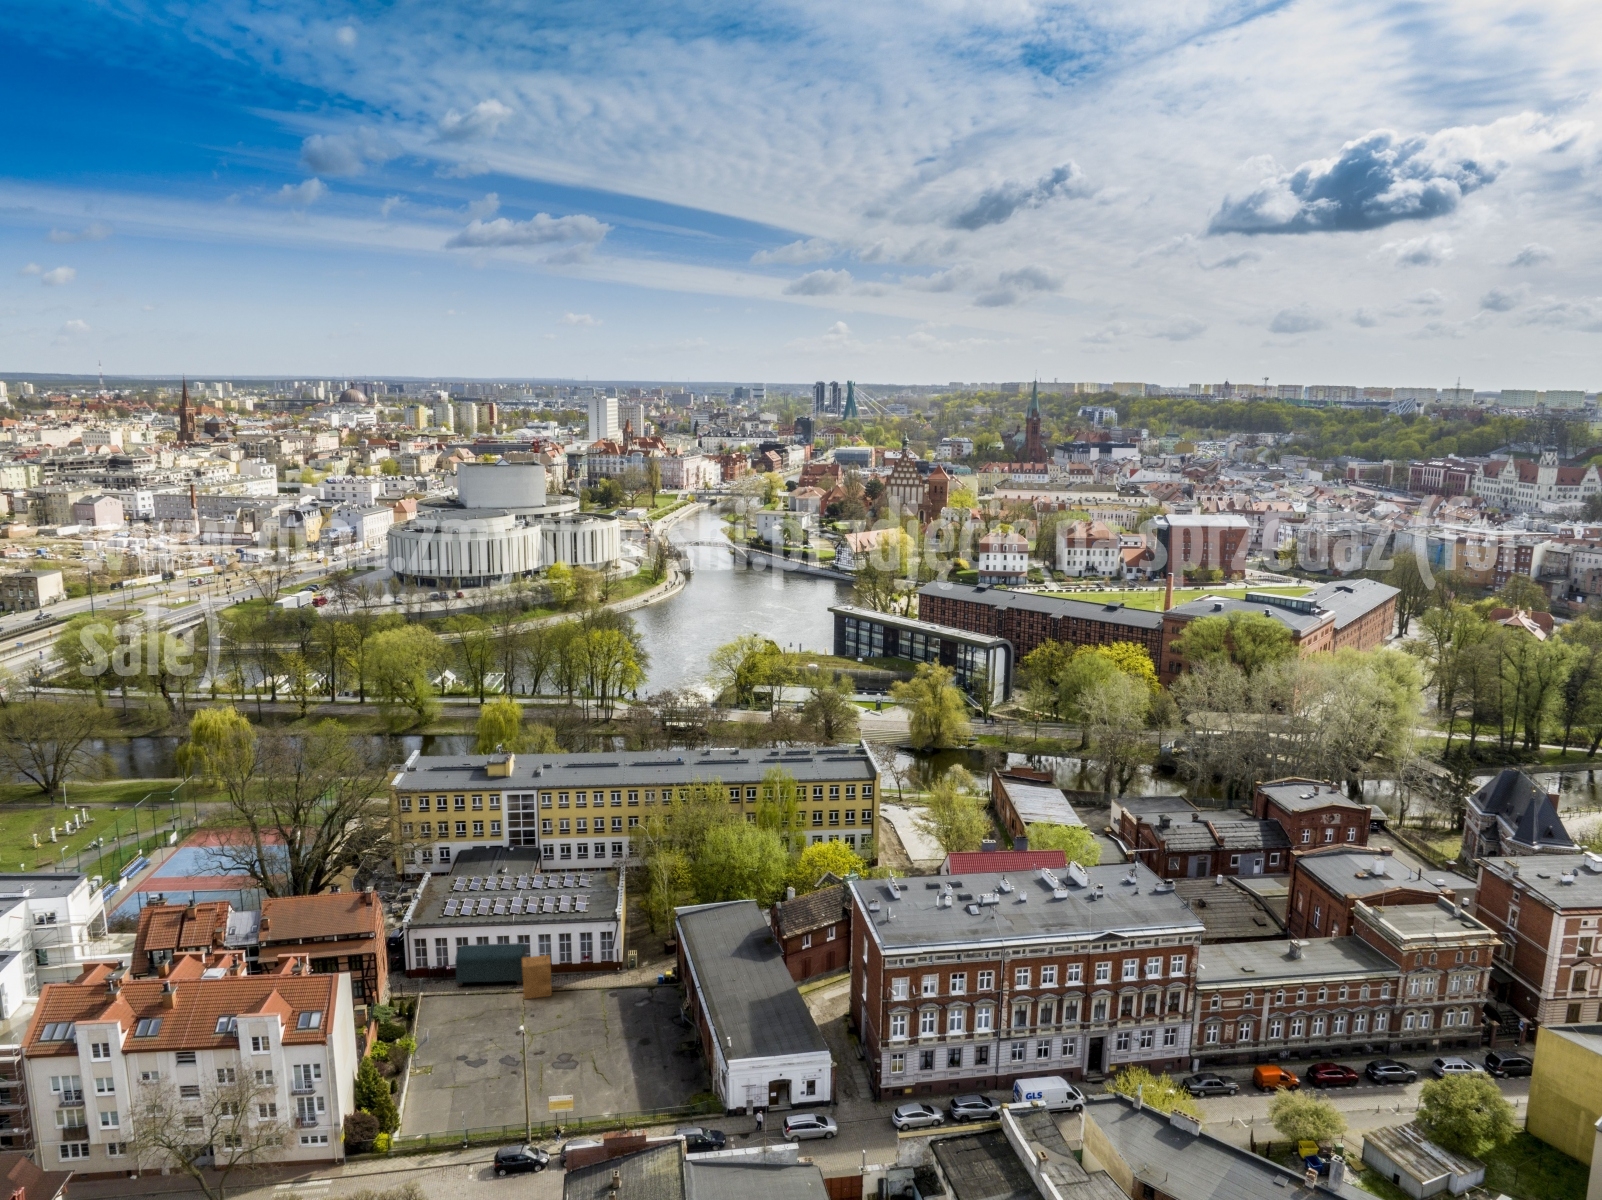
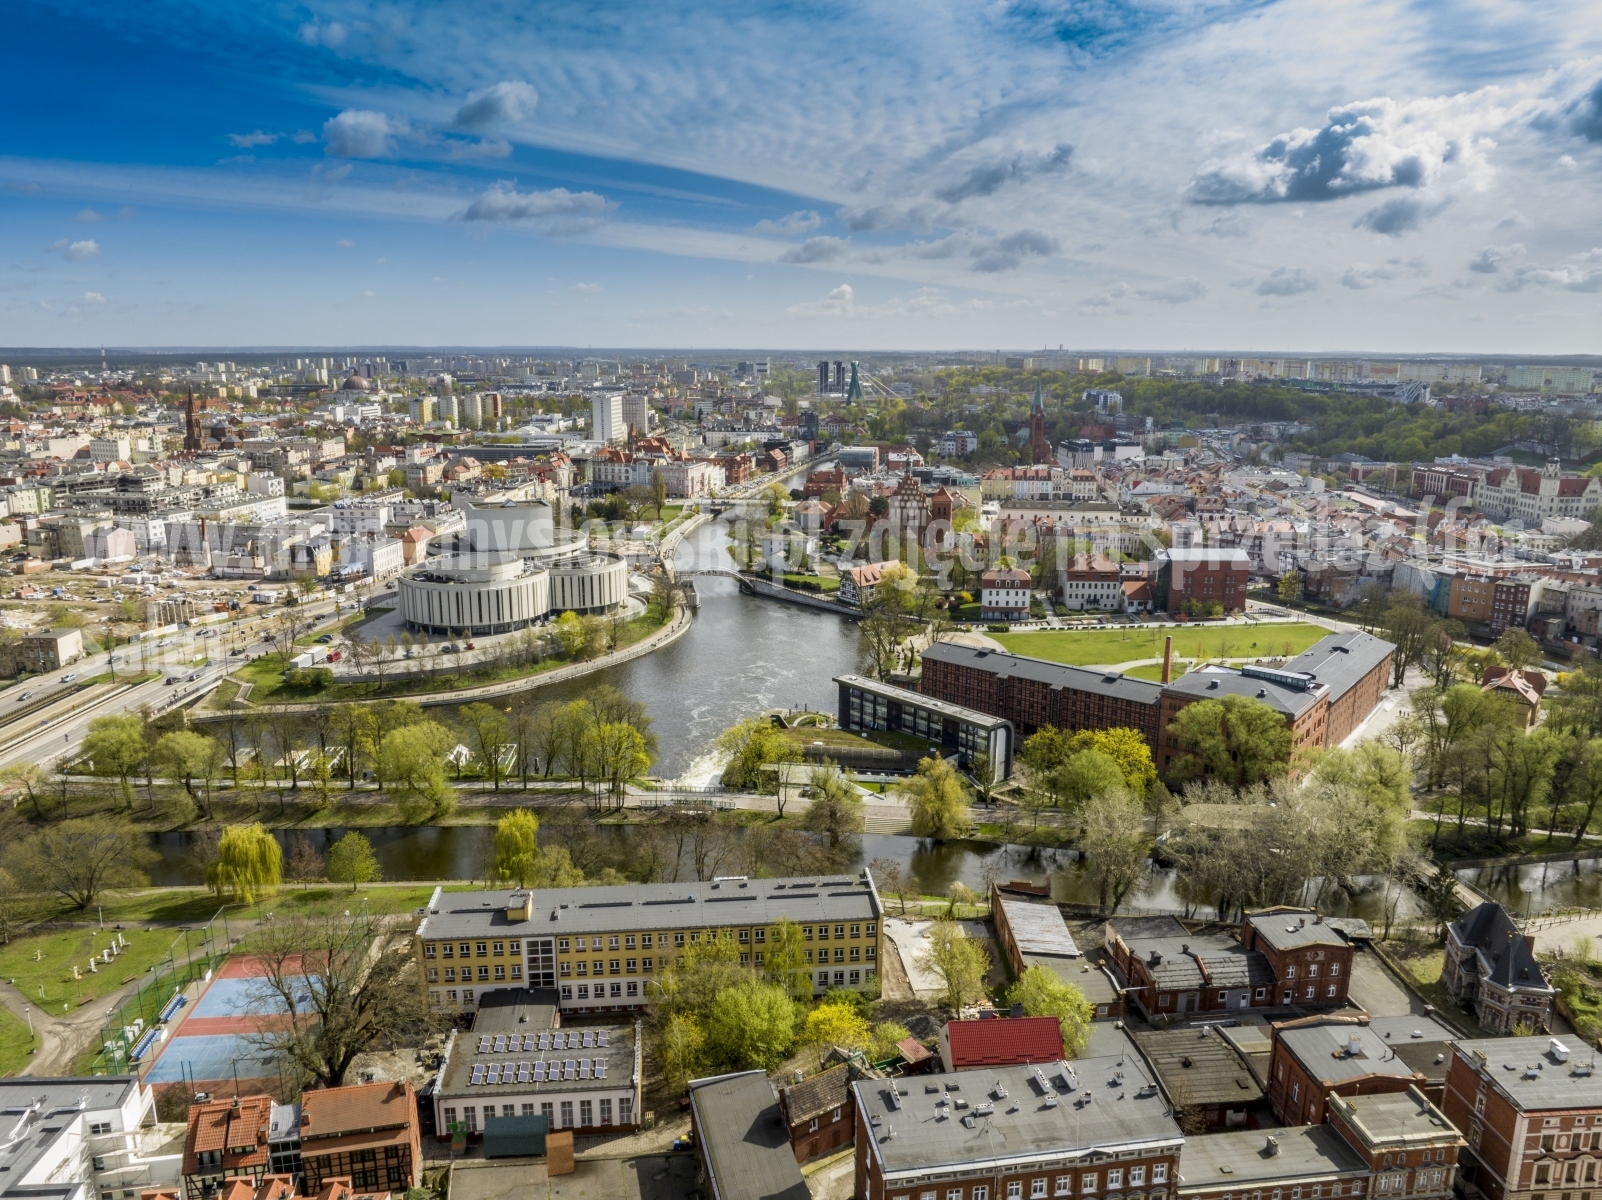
potted tree: none [418,947,441,983] -> present [448,1121,468,1155]

